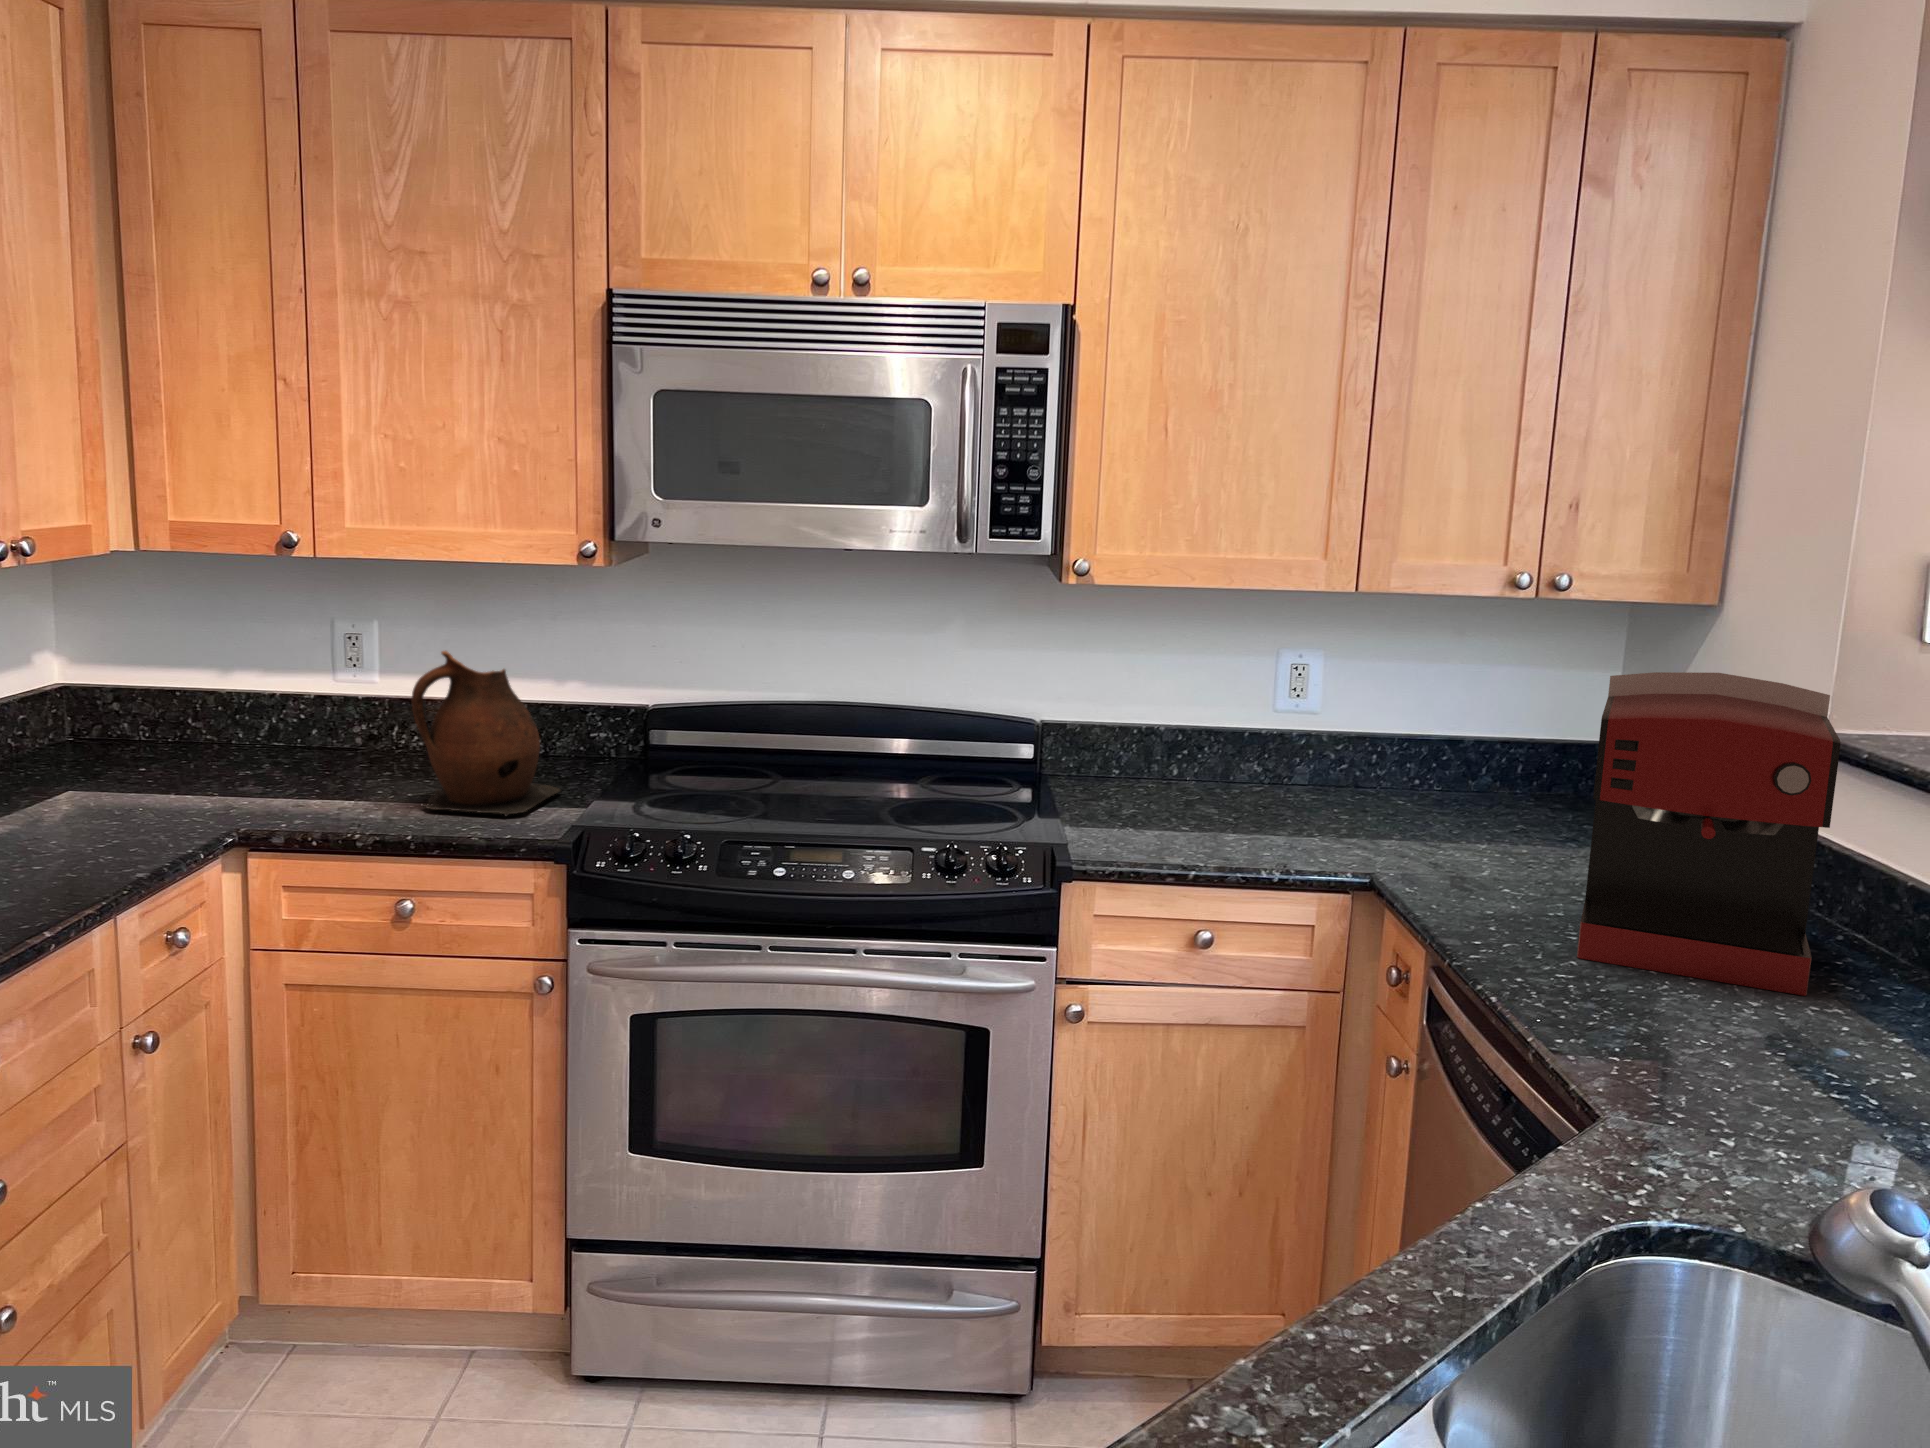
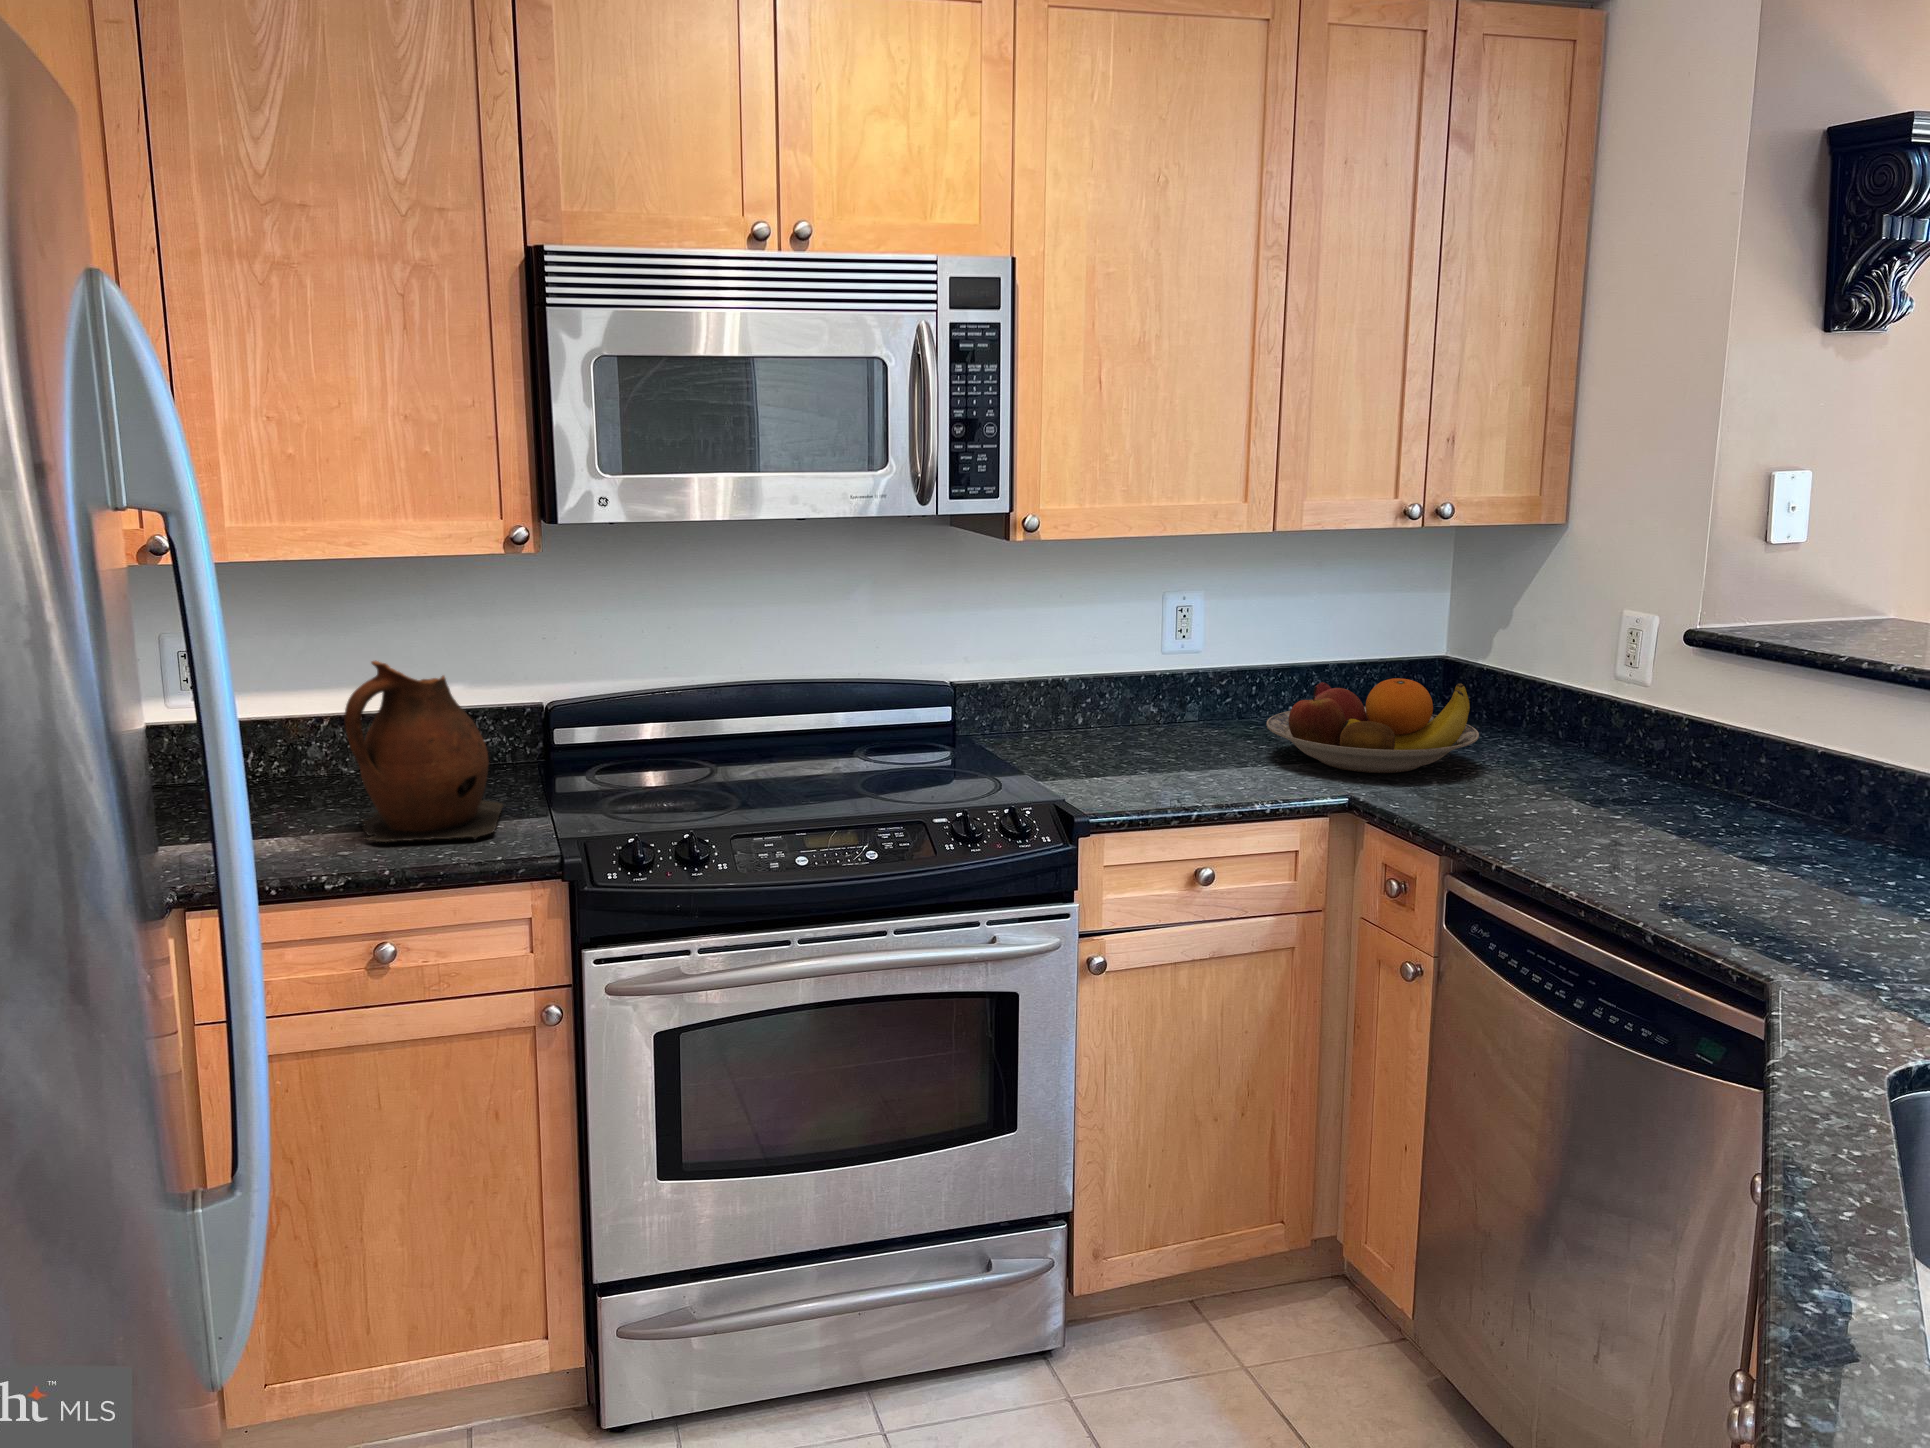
coffee maker: present [1577,672,1841,996] -> none [1538,585,1803,853]
fruit bowl: none [1333,757,1566,860] -> present [1266,678,1479,773]

